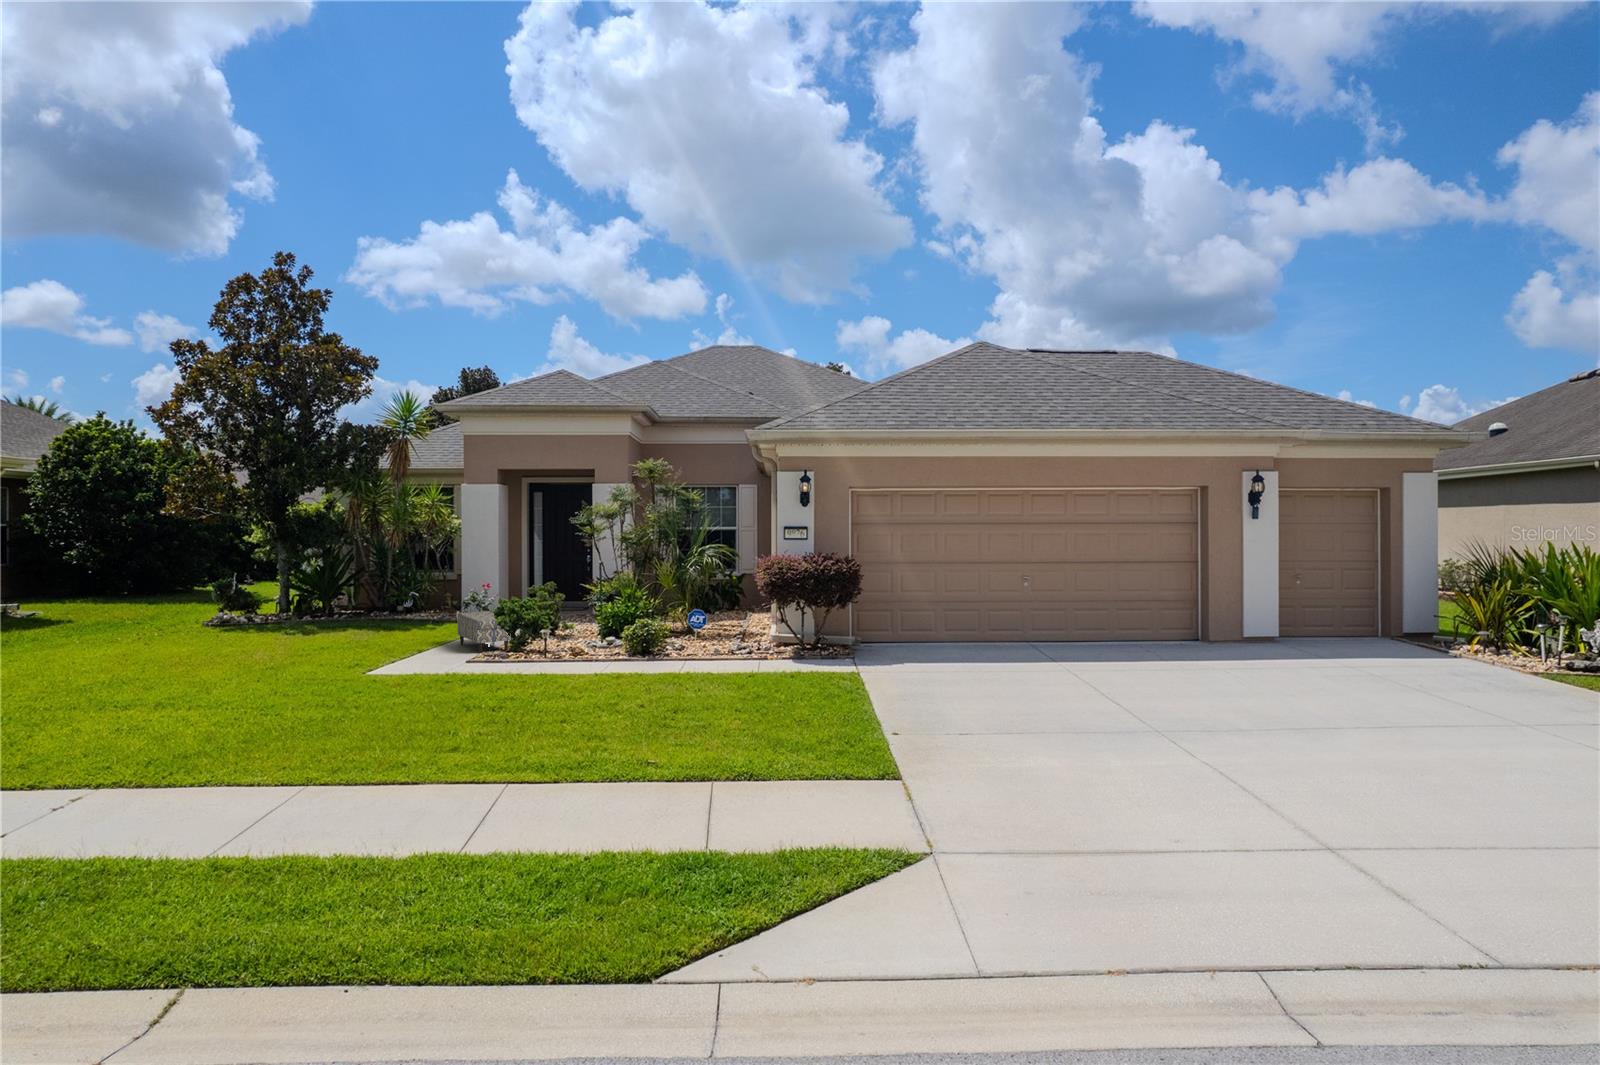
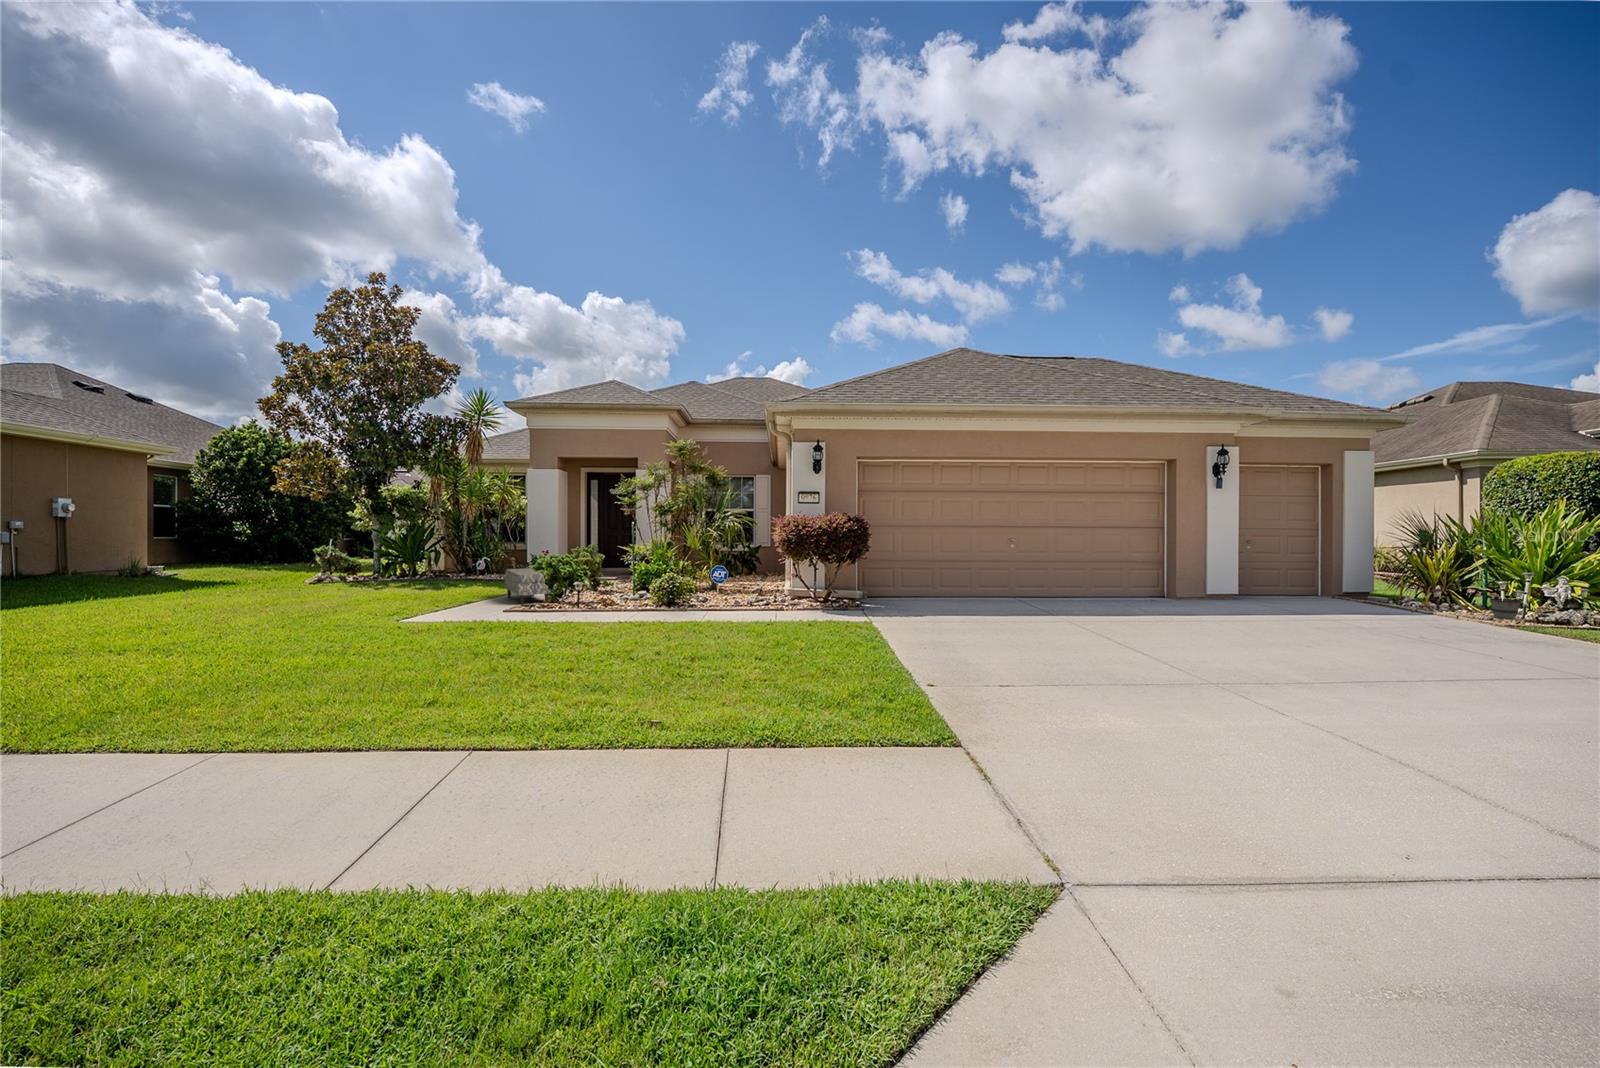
potted plant: present [385,585,417,611] -> none [459,550,490,572]
bucket: none [1525,641,1562,666] -> present [1490,596,1528,619]

